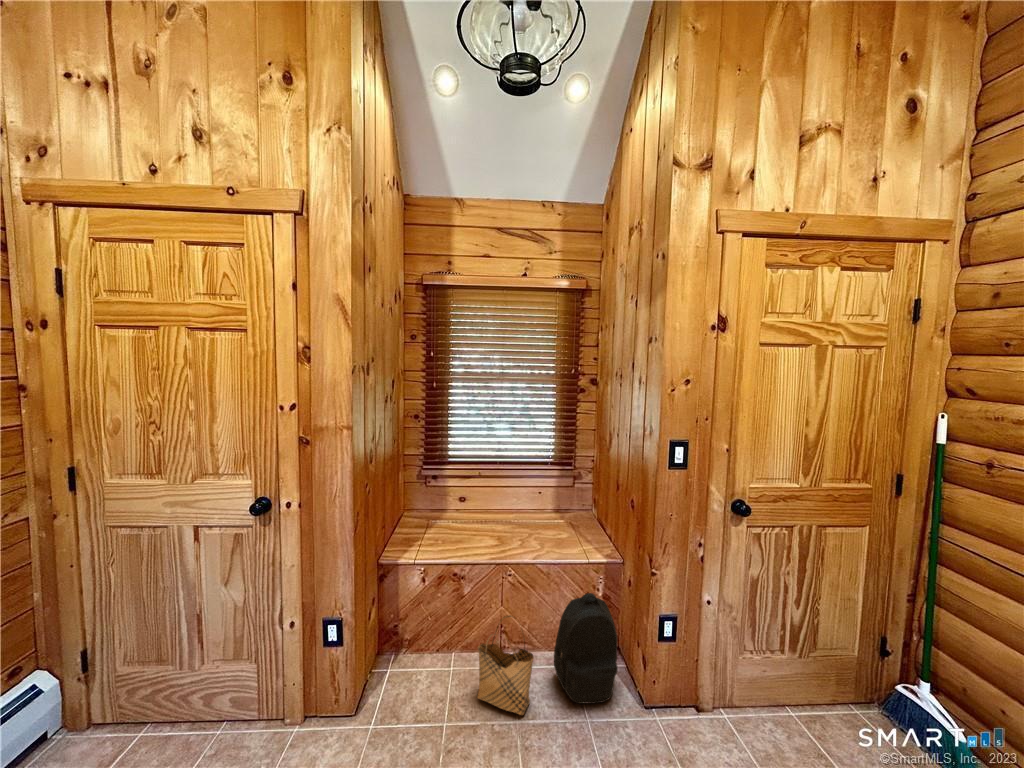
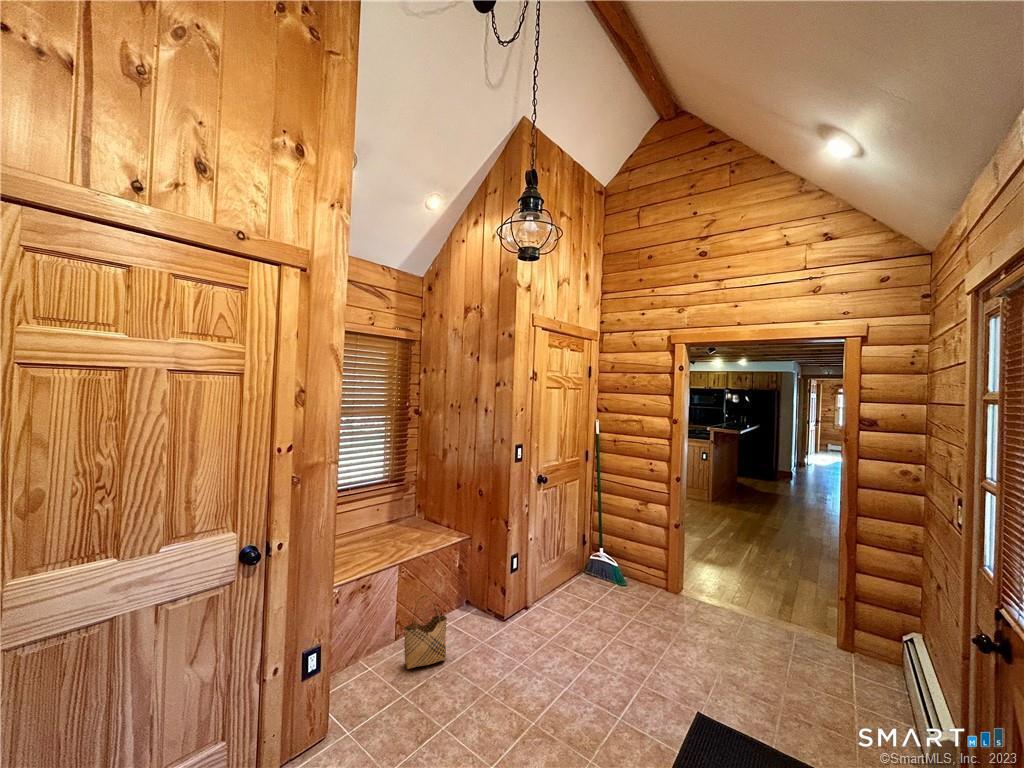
backpack: present [554,593,618,704] -> none [443,560,489,638]

